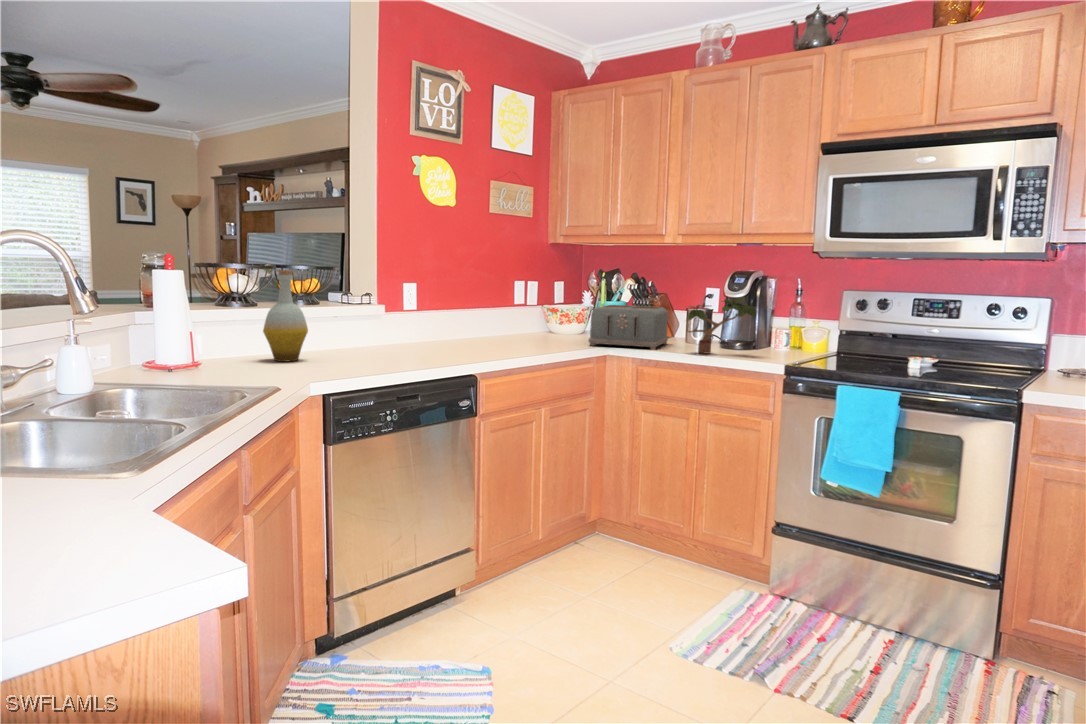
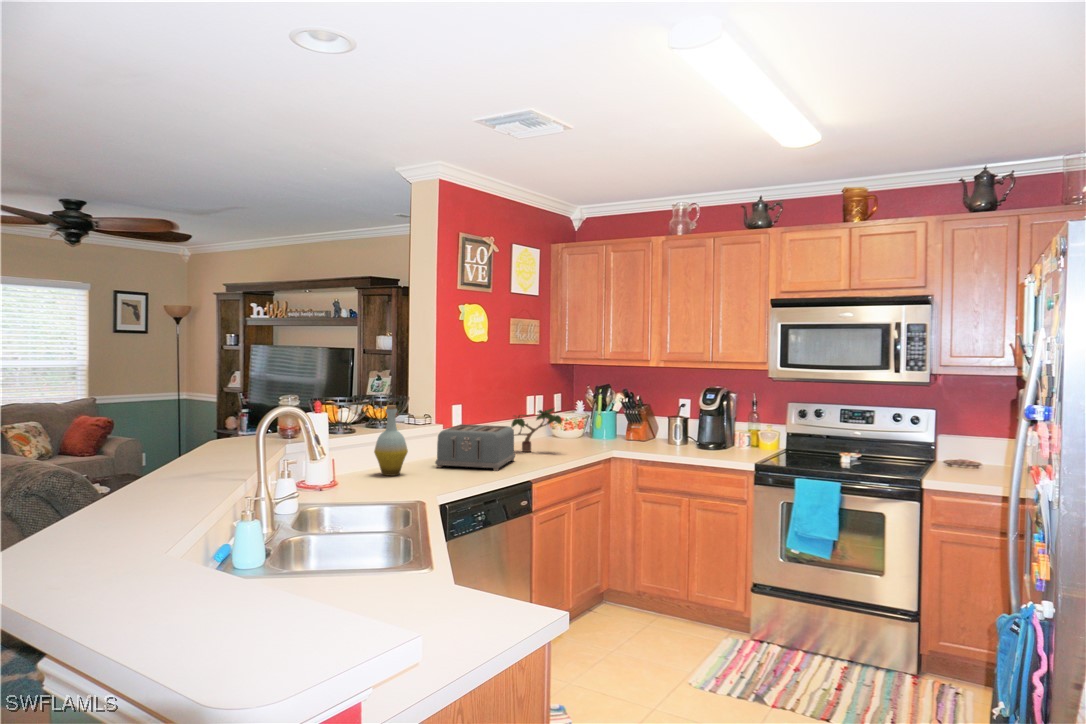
potted plant: present [687,297,756,354] -> present [511,408,562,452]
toaster: present [588,305,668,350] -> present [435,424,515,471]

